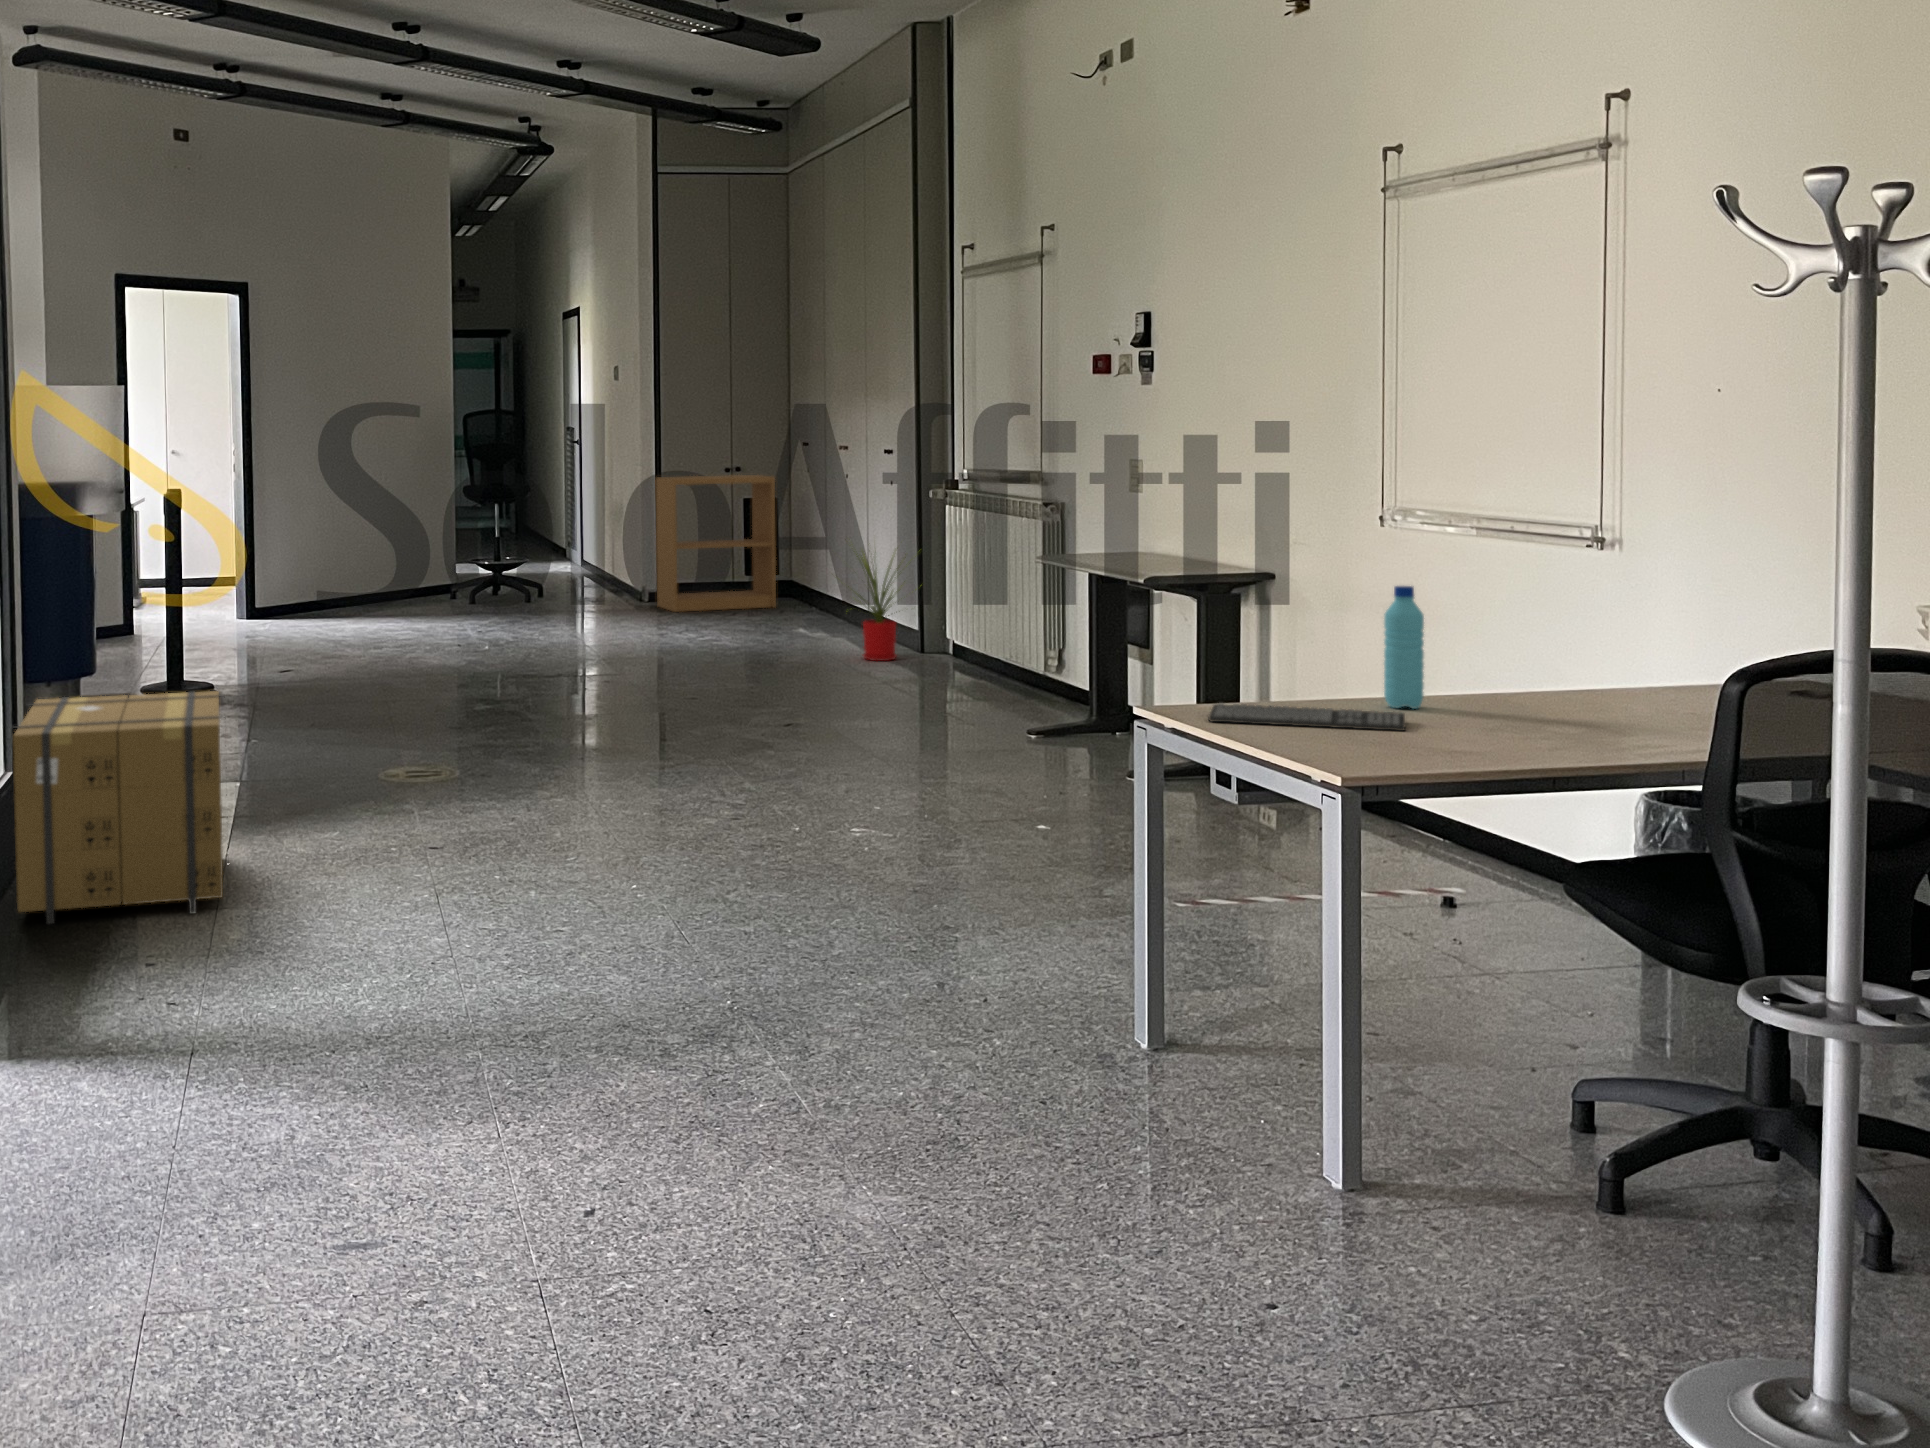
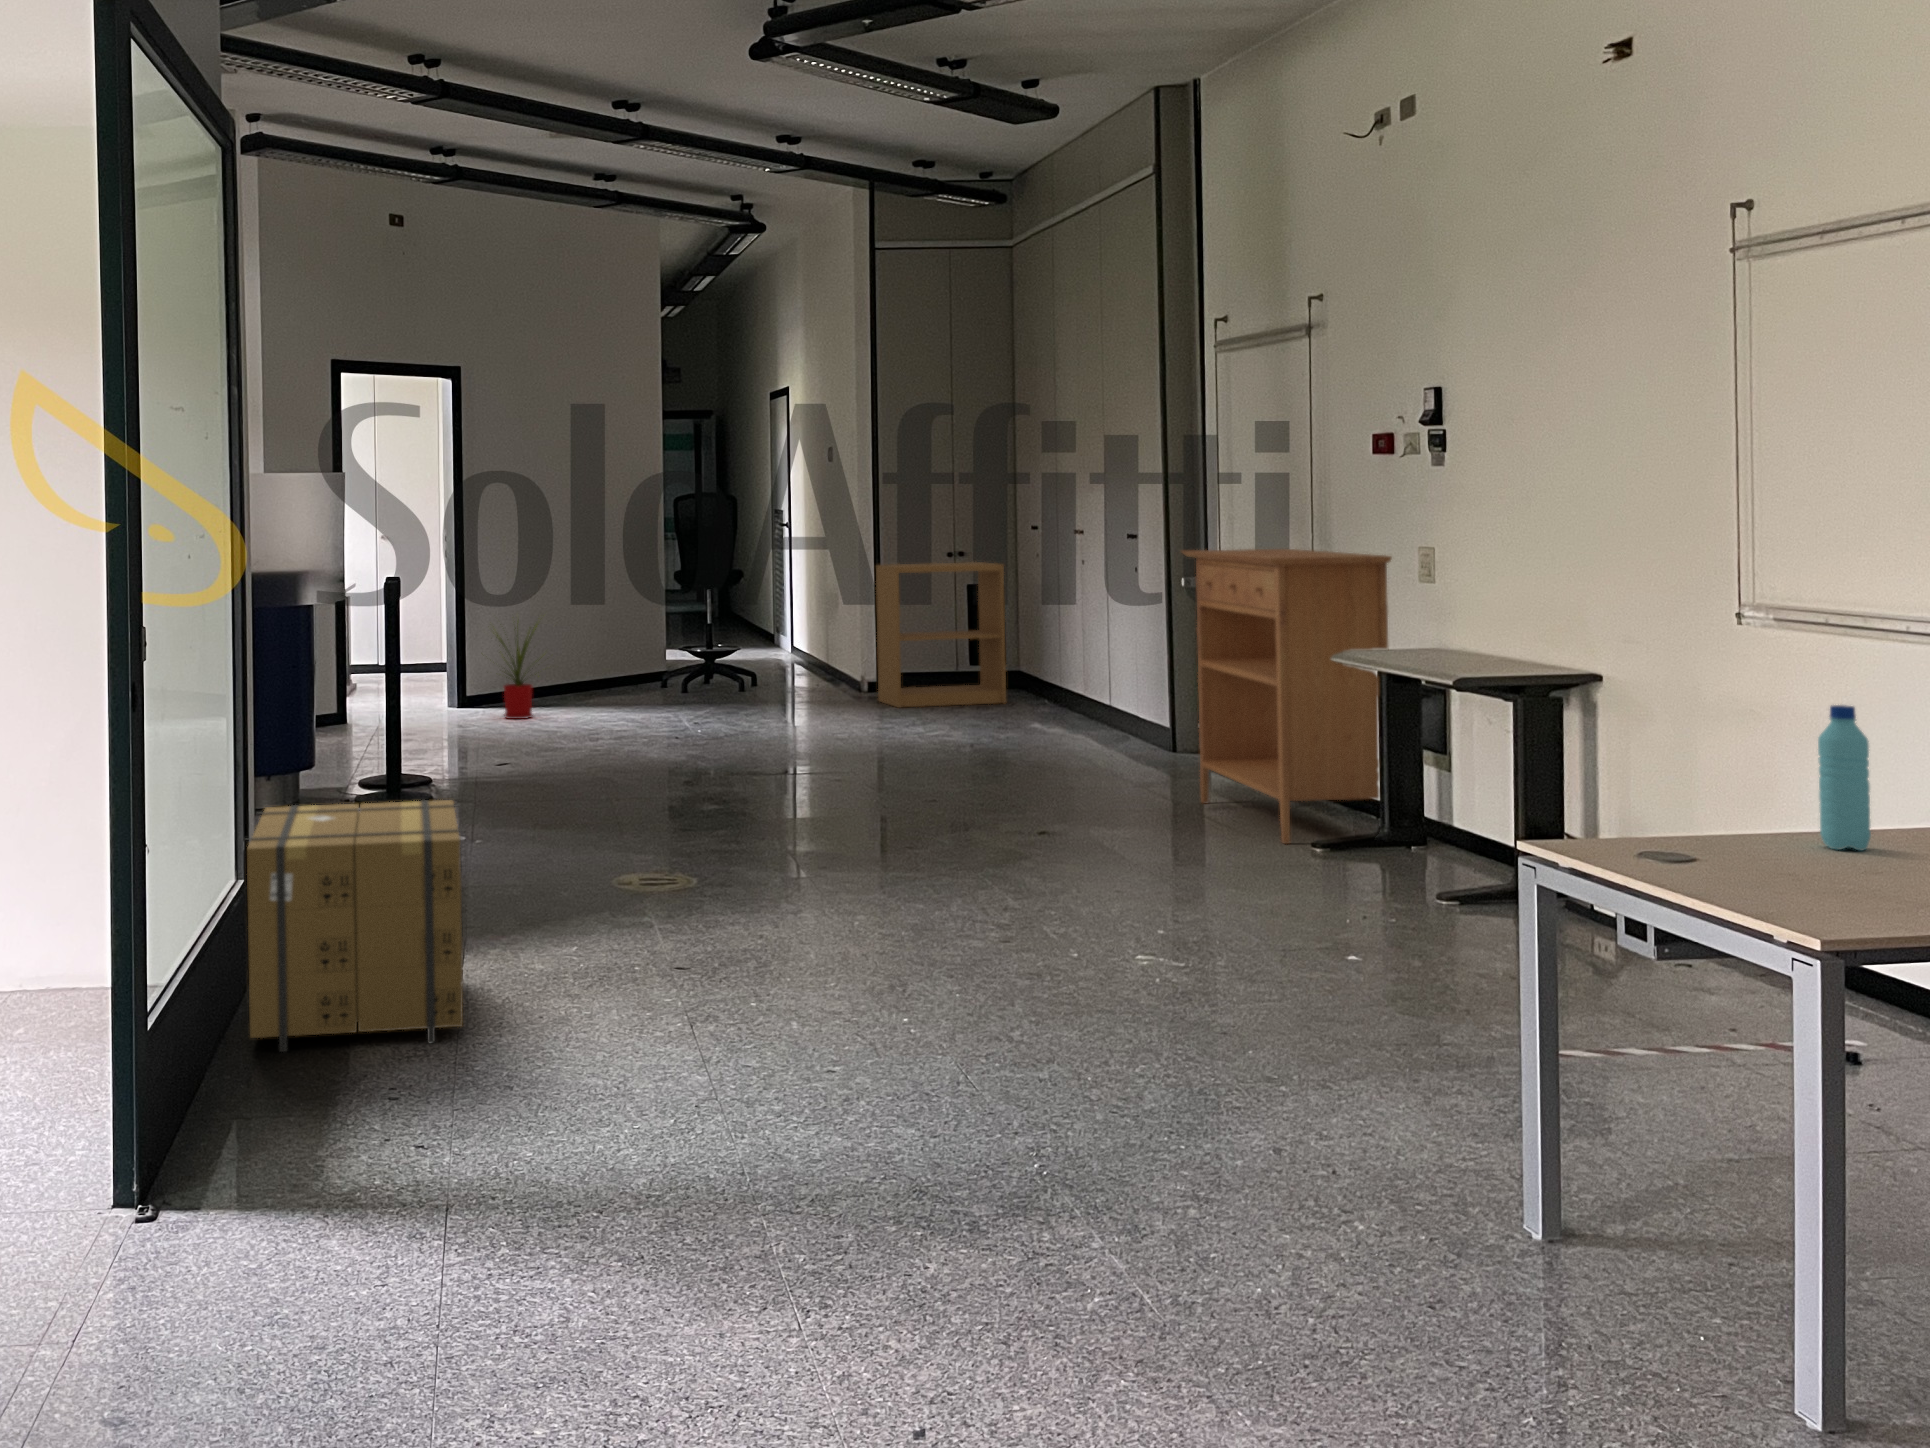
console table: none [921,460,1103,728] -> present [1182,549,1392,844]
house plant: present [848,554,916,661] -> present [493,624,539,719]
keyboard: present [1209,703,1405,731] -> none [1614,841,1865,880]

